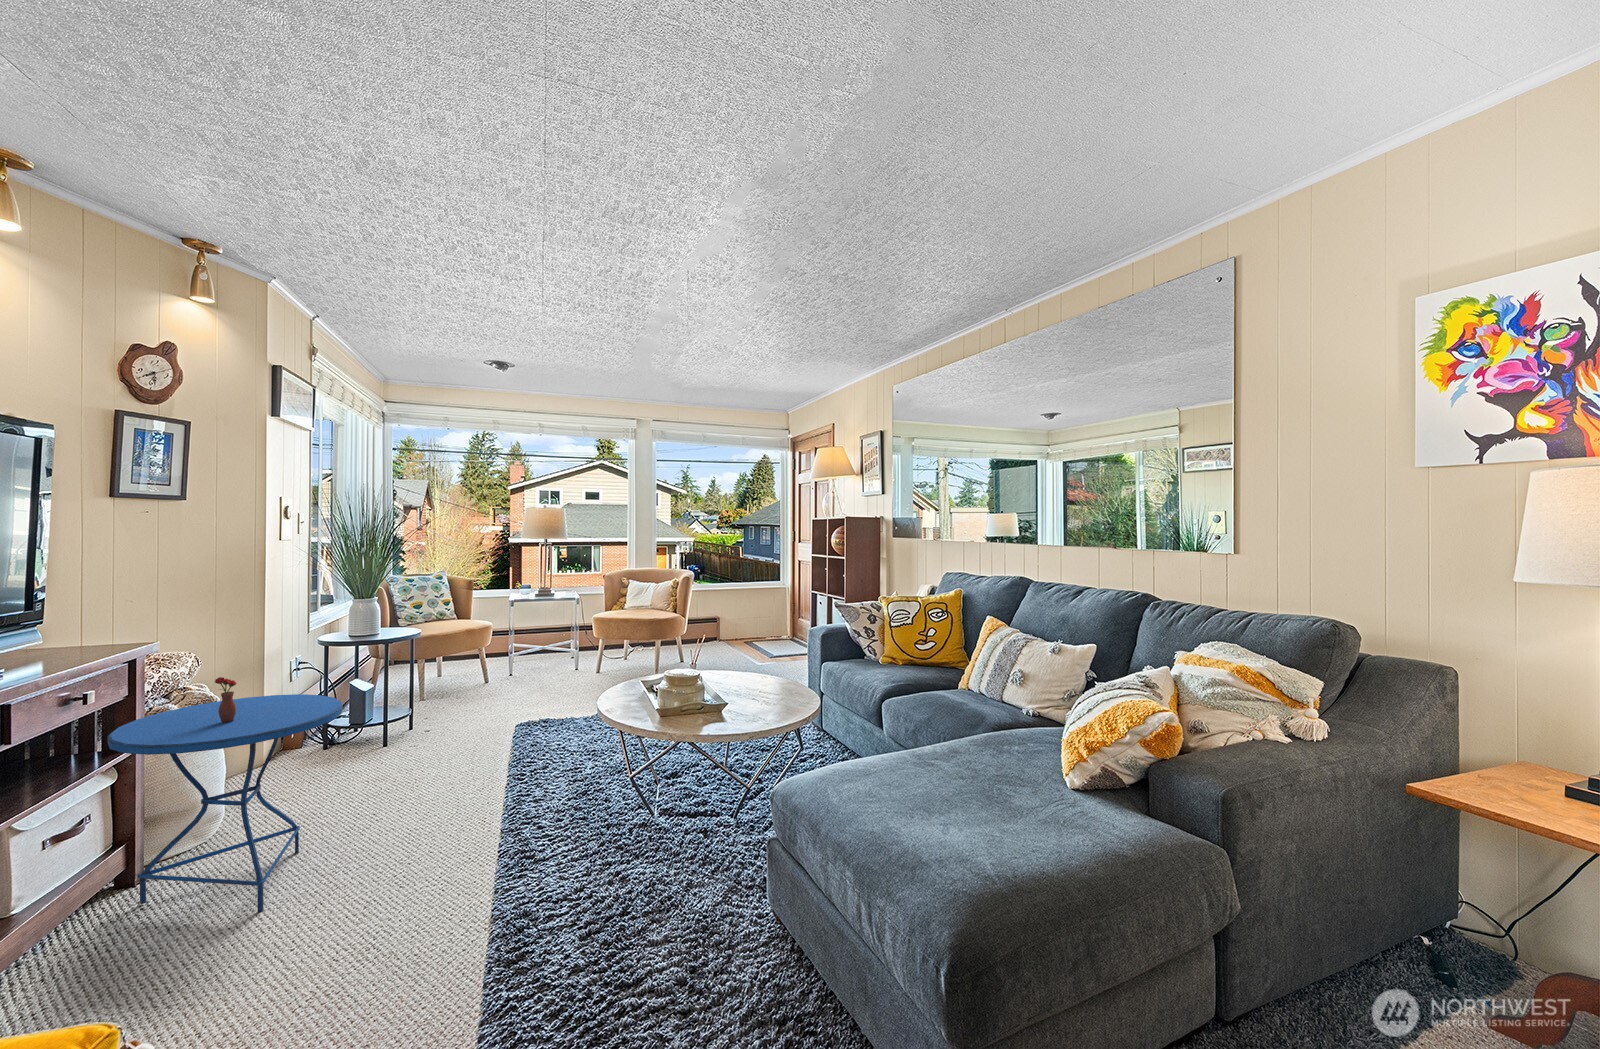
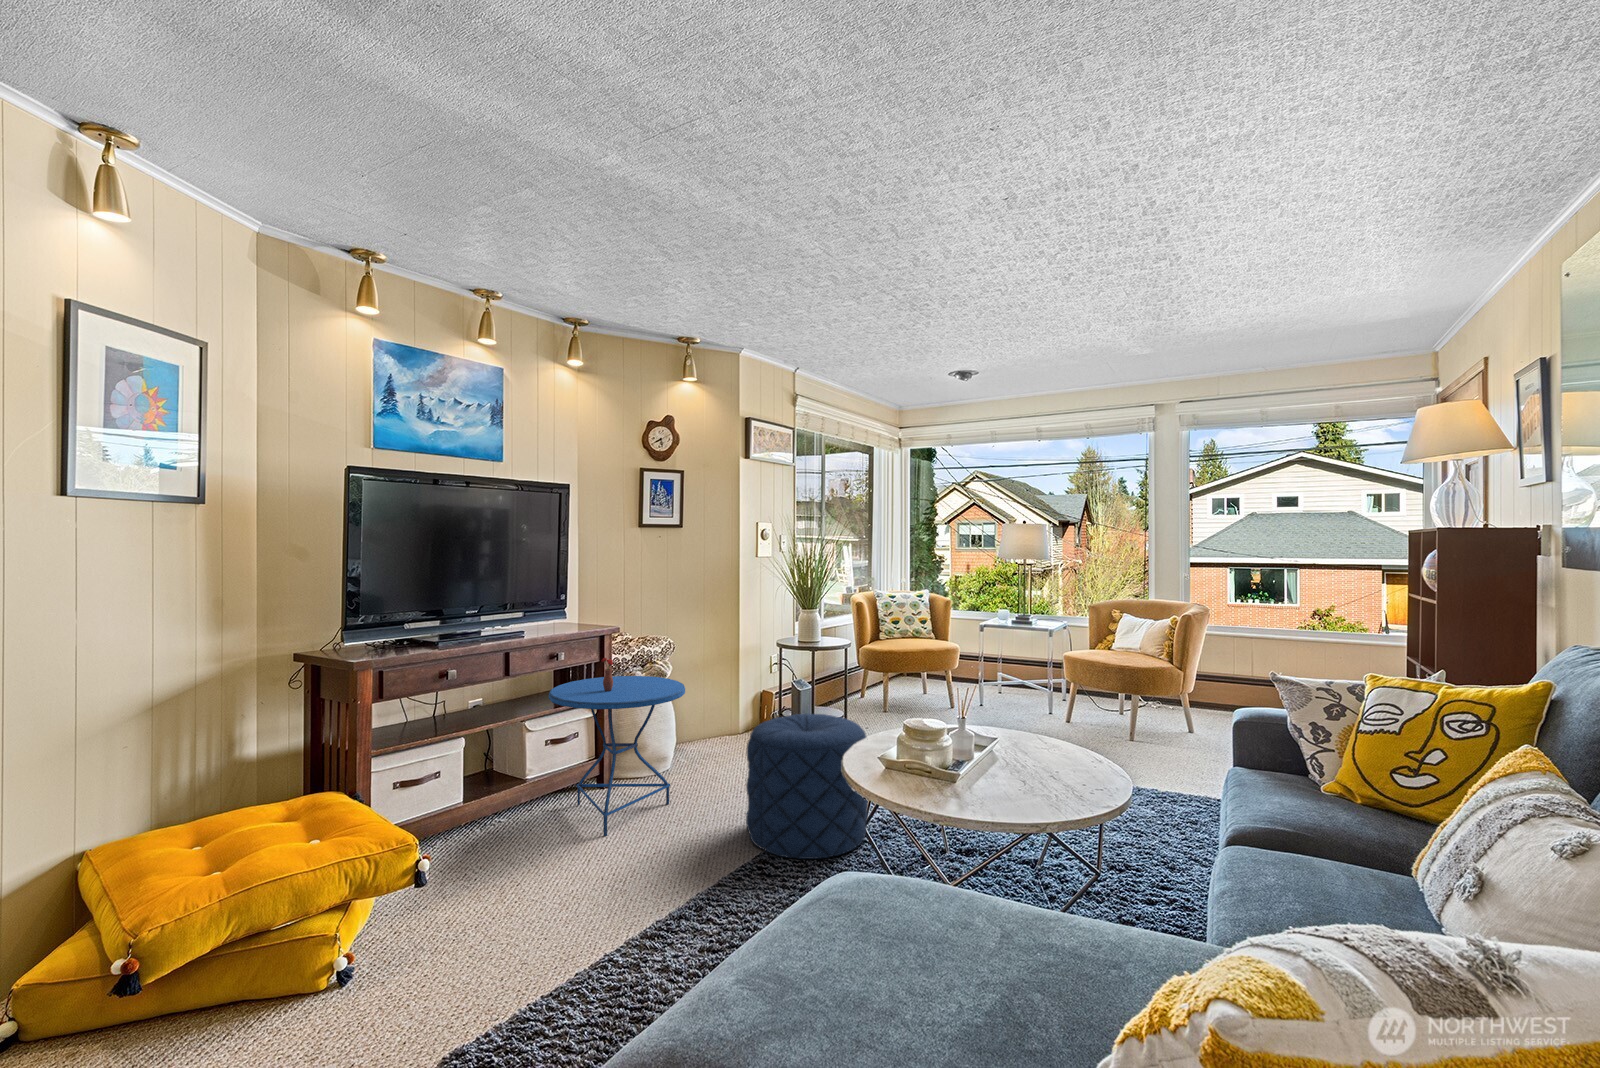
pouf: none [448,692,583,843] -> present [746,714,868,859]

